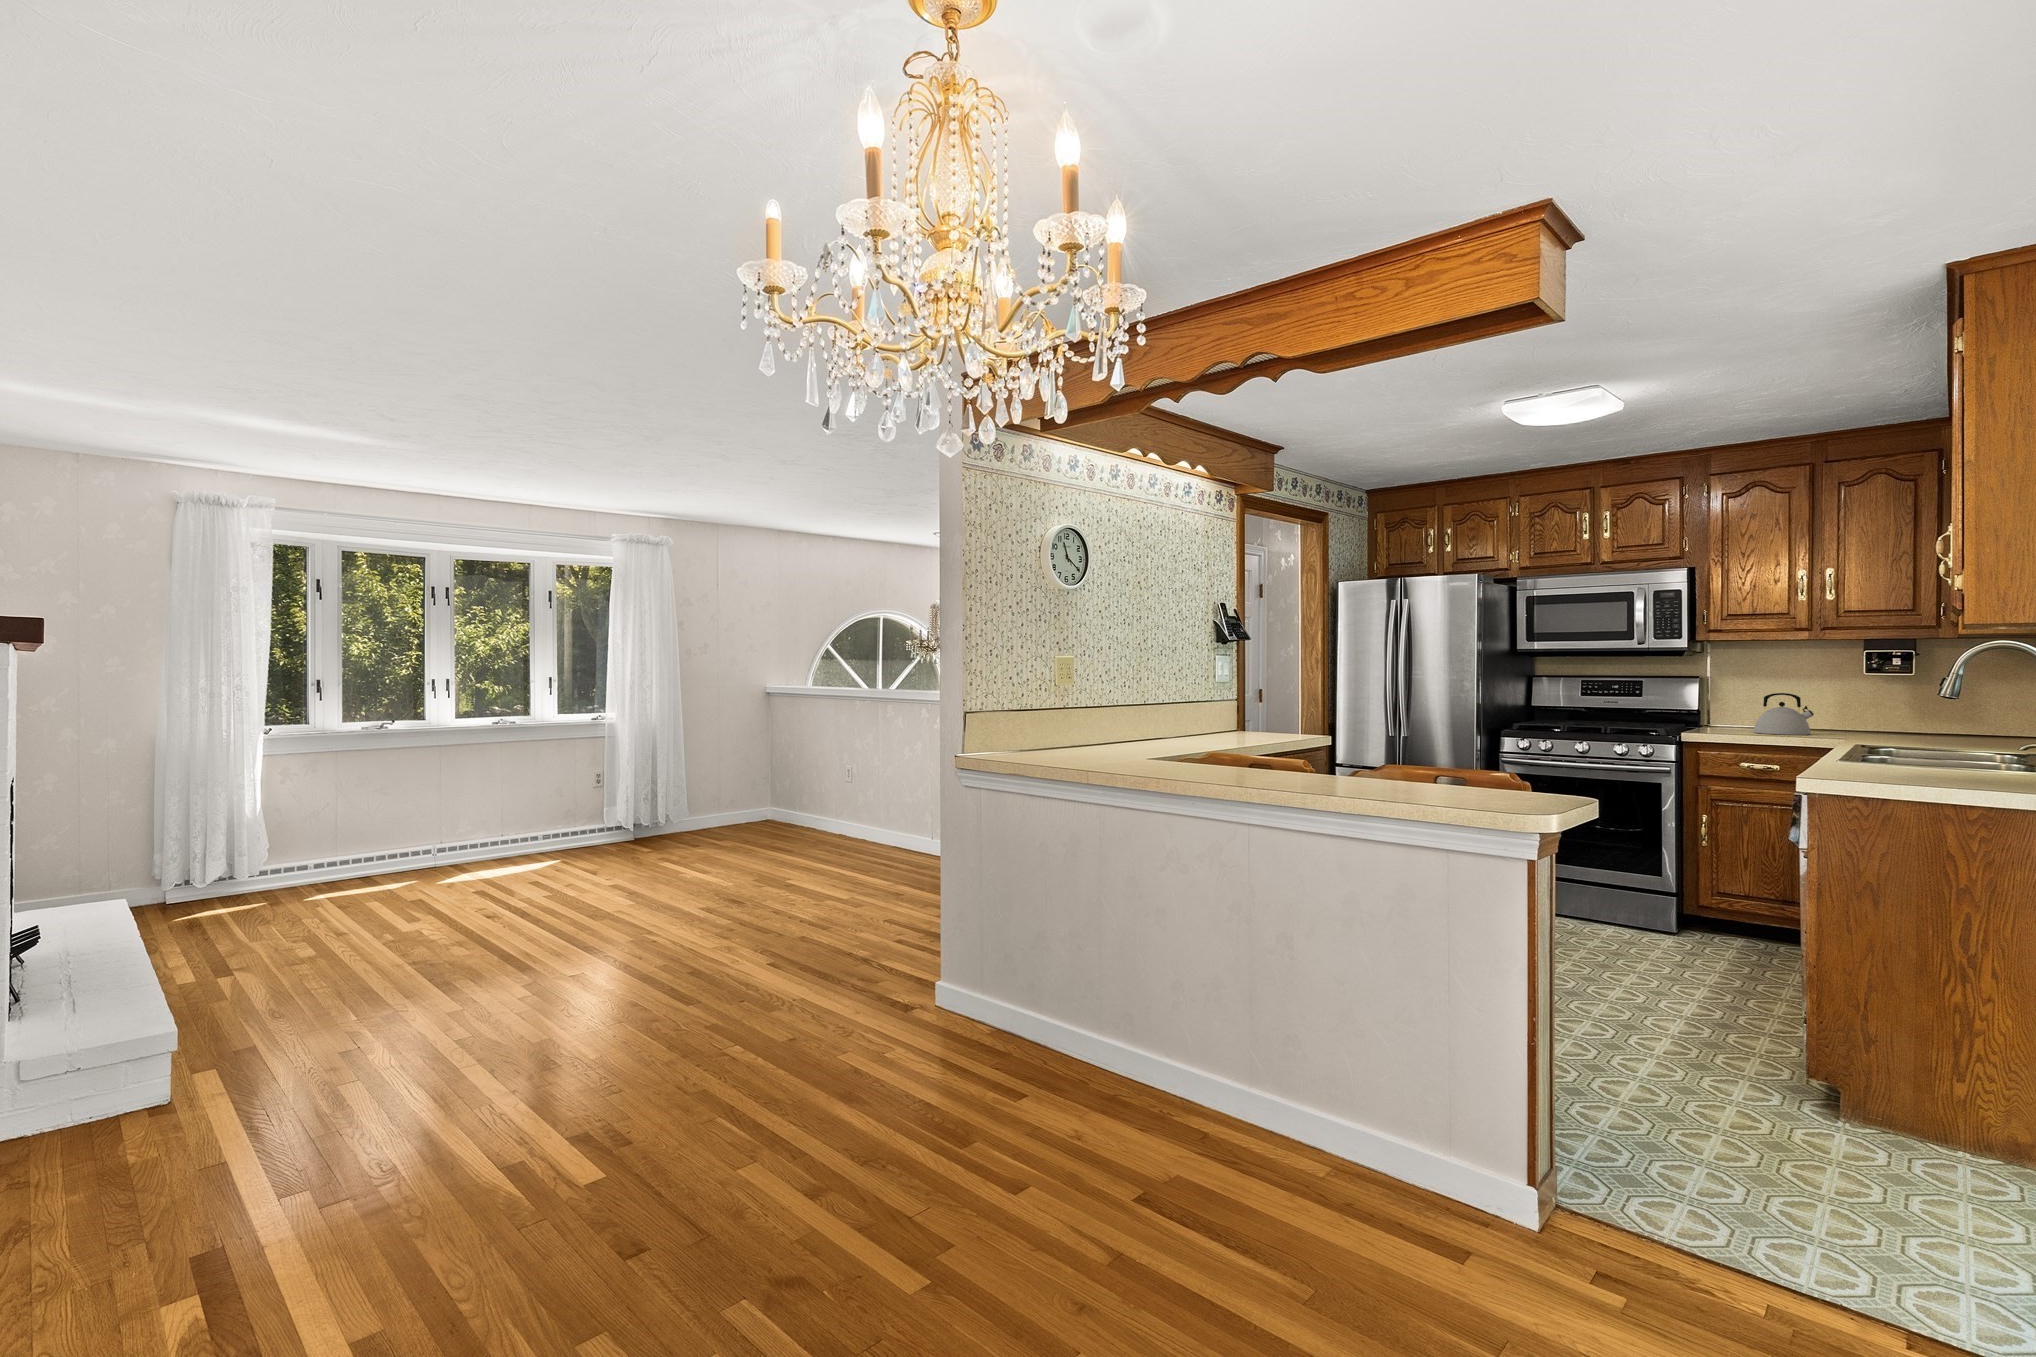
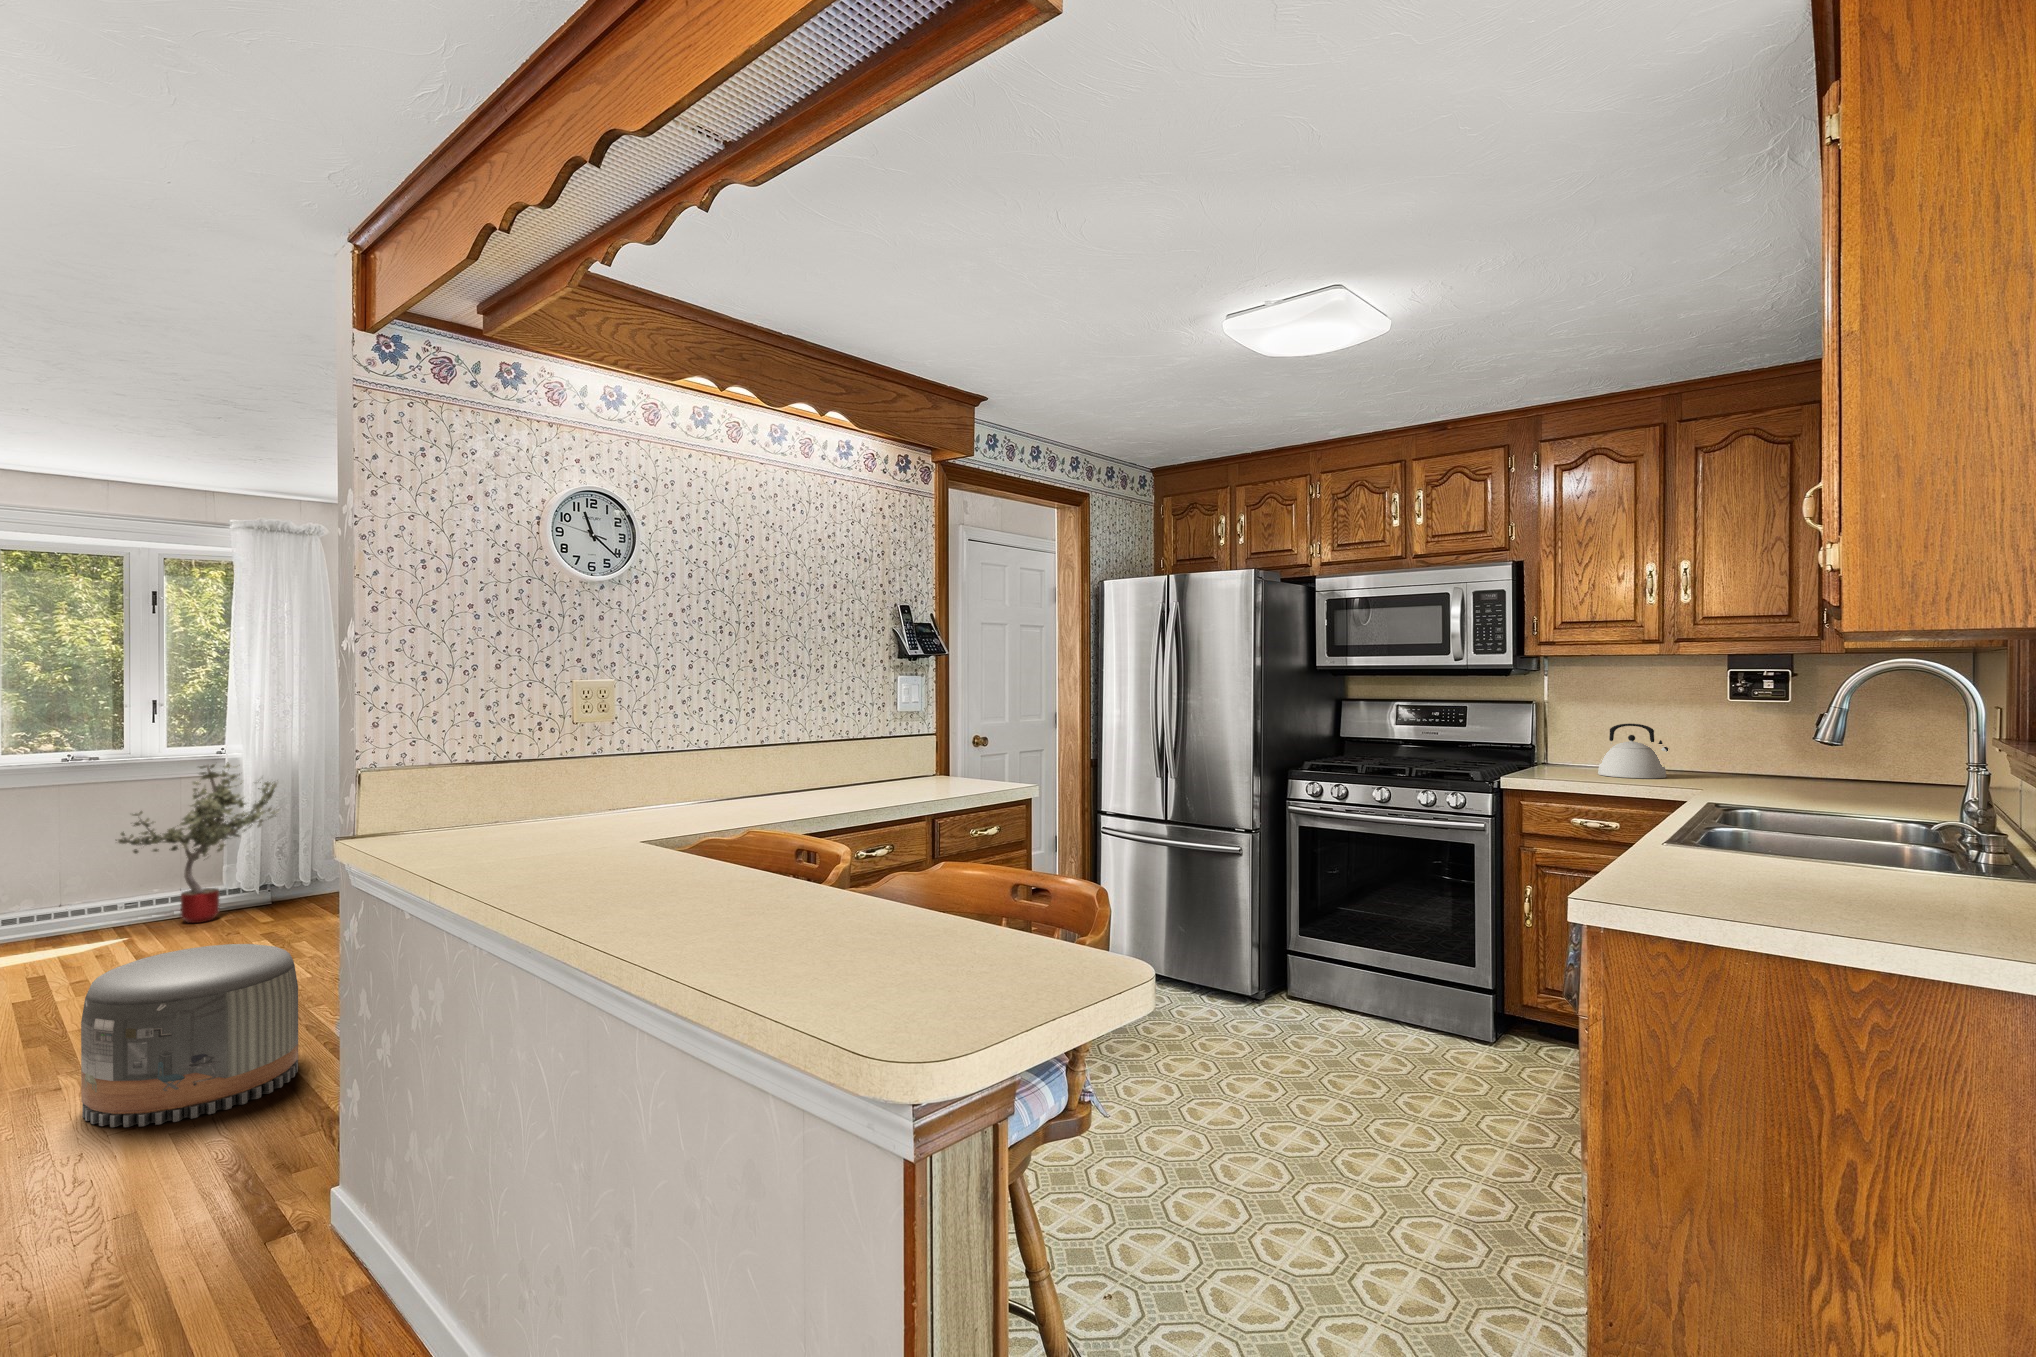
potted tree: none [542,727,652,852] -> present [116,763,279,923]
pouf: none [689,846,808,960] -> present [81,944,298,1127]

